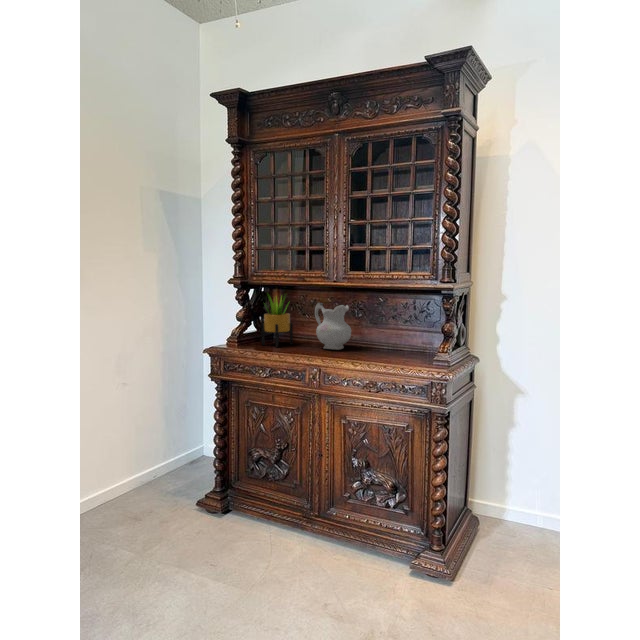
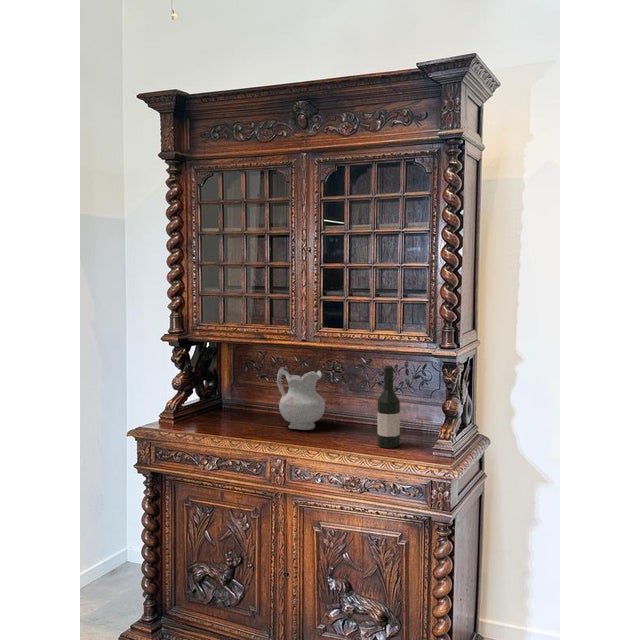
potted plant: present [262,296,293,347] -> none [206,351,248,426]
wine bottle: none [391,298,409,360] -> present [377,365,400,448]

